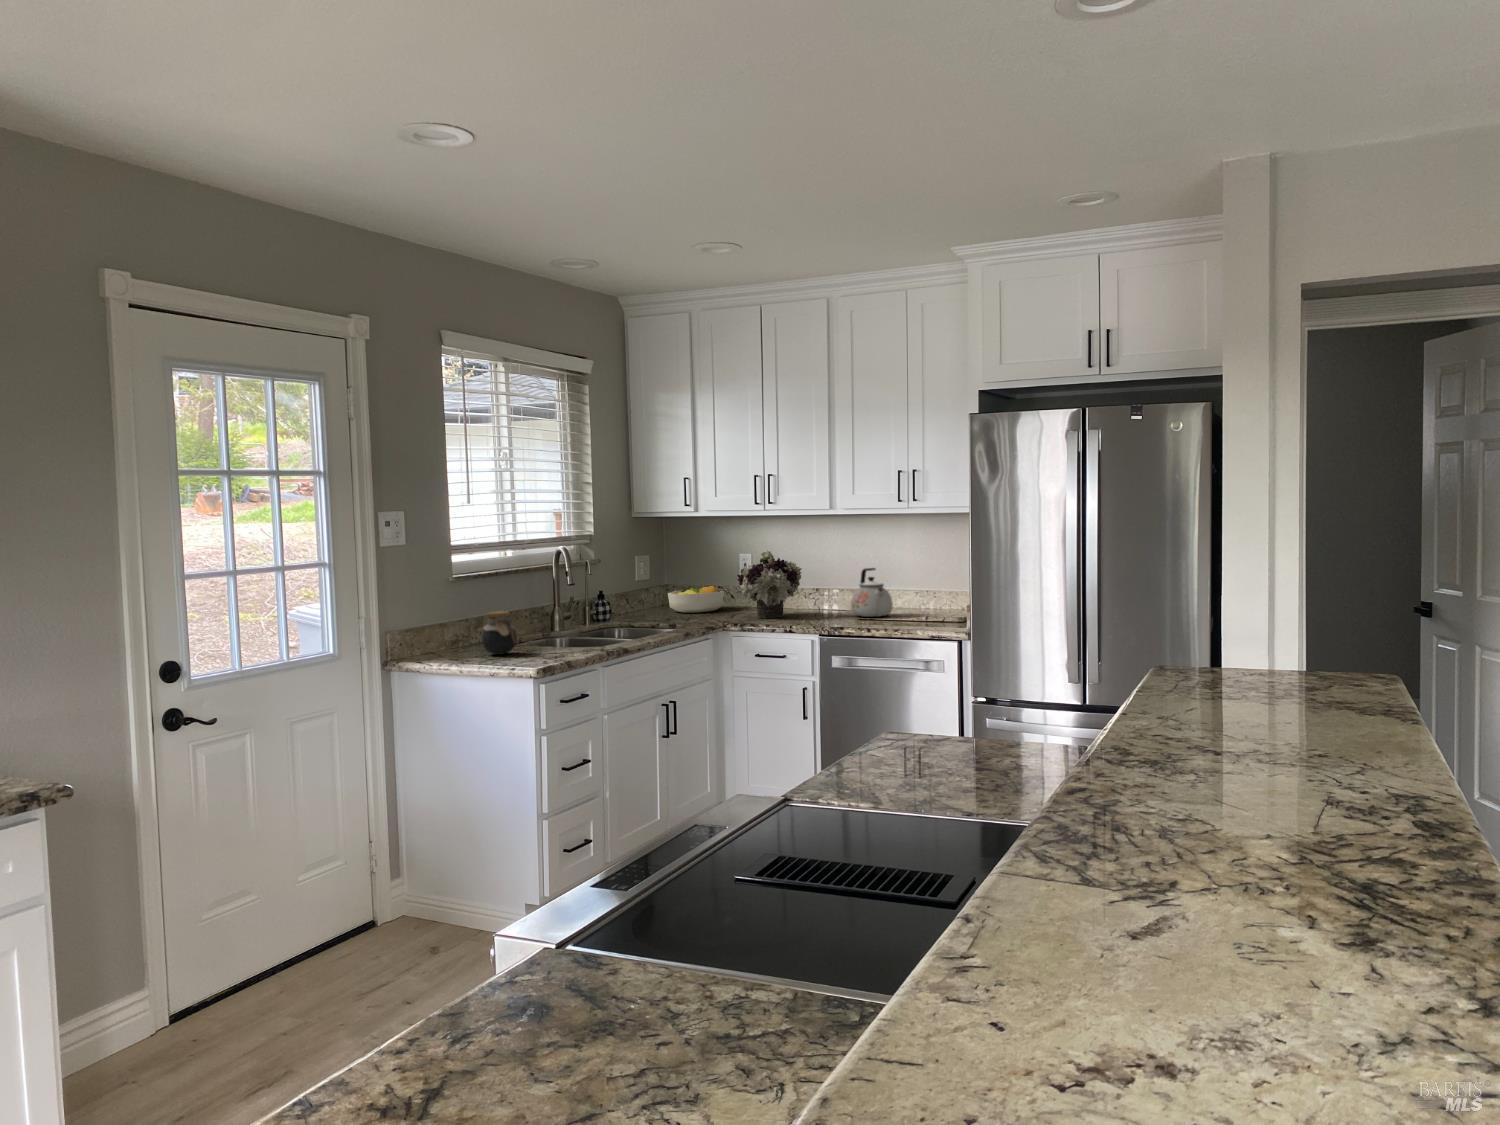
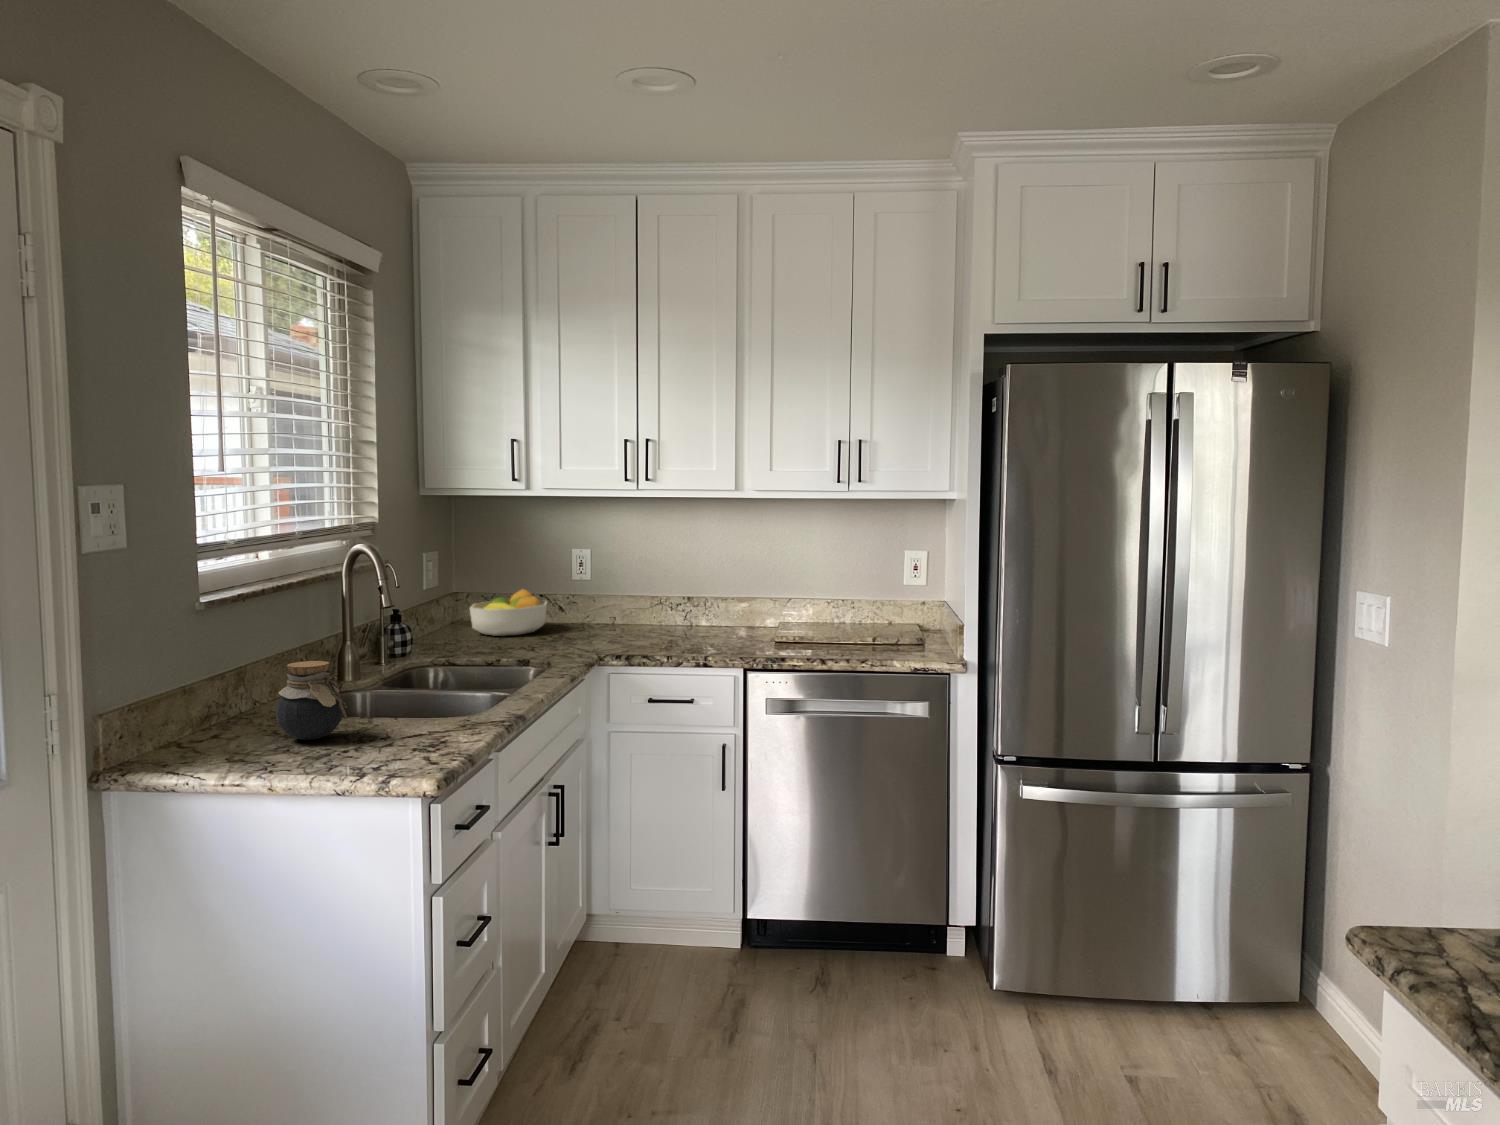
flower arrangement: present [737,550,801,618] -> none [587,546,684,643]
kettle: present [851,568,893,617] -> none [747,570,803,637]

